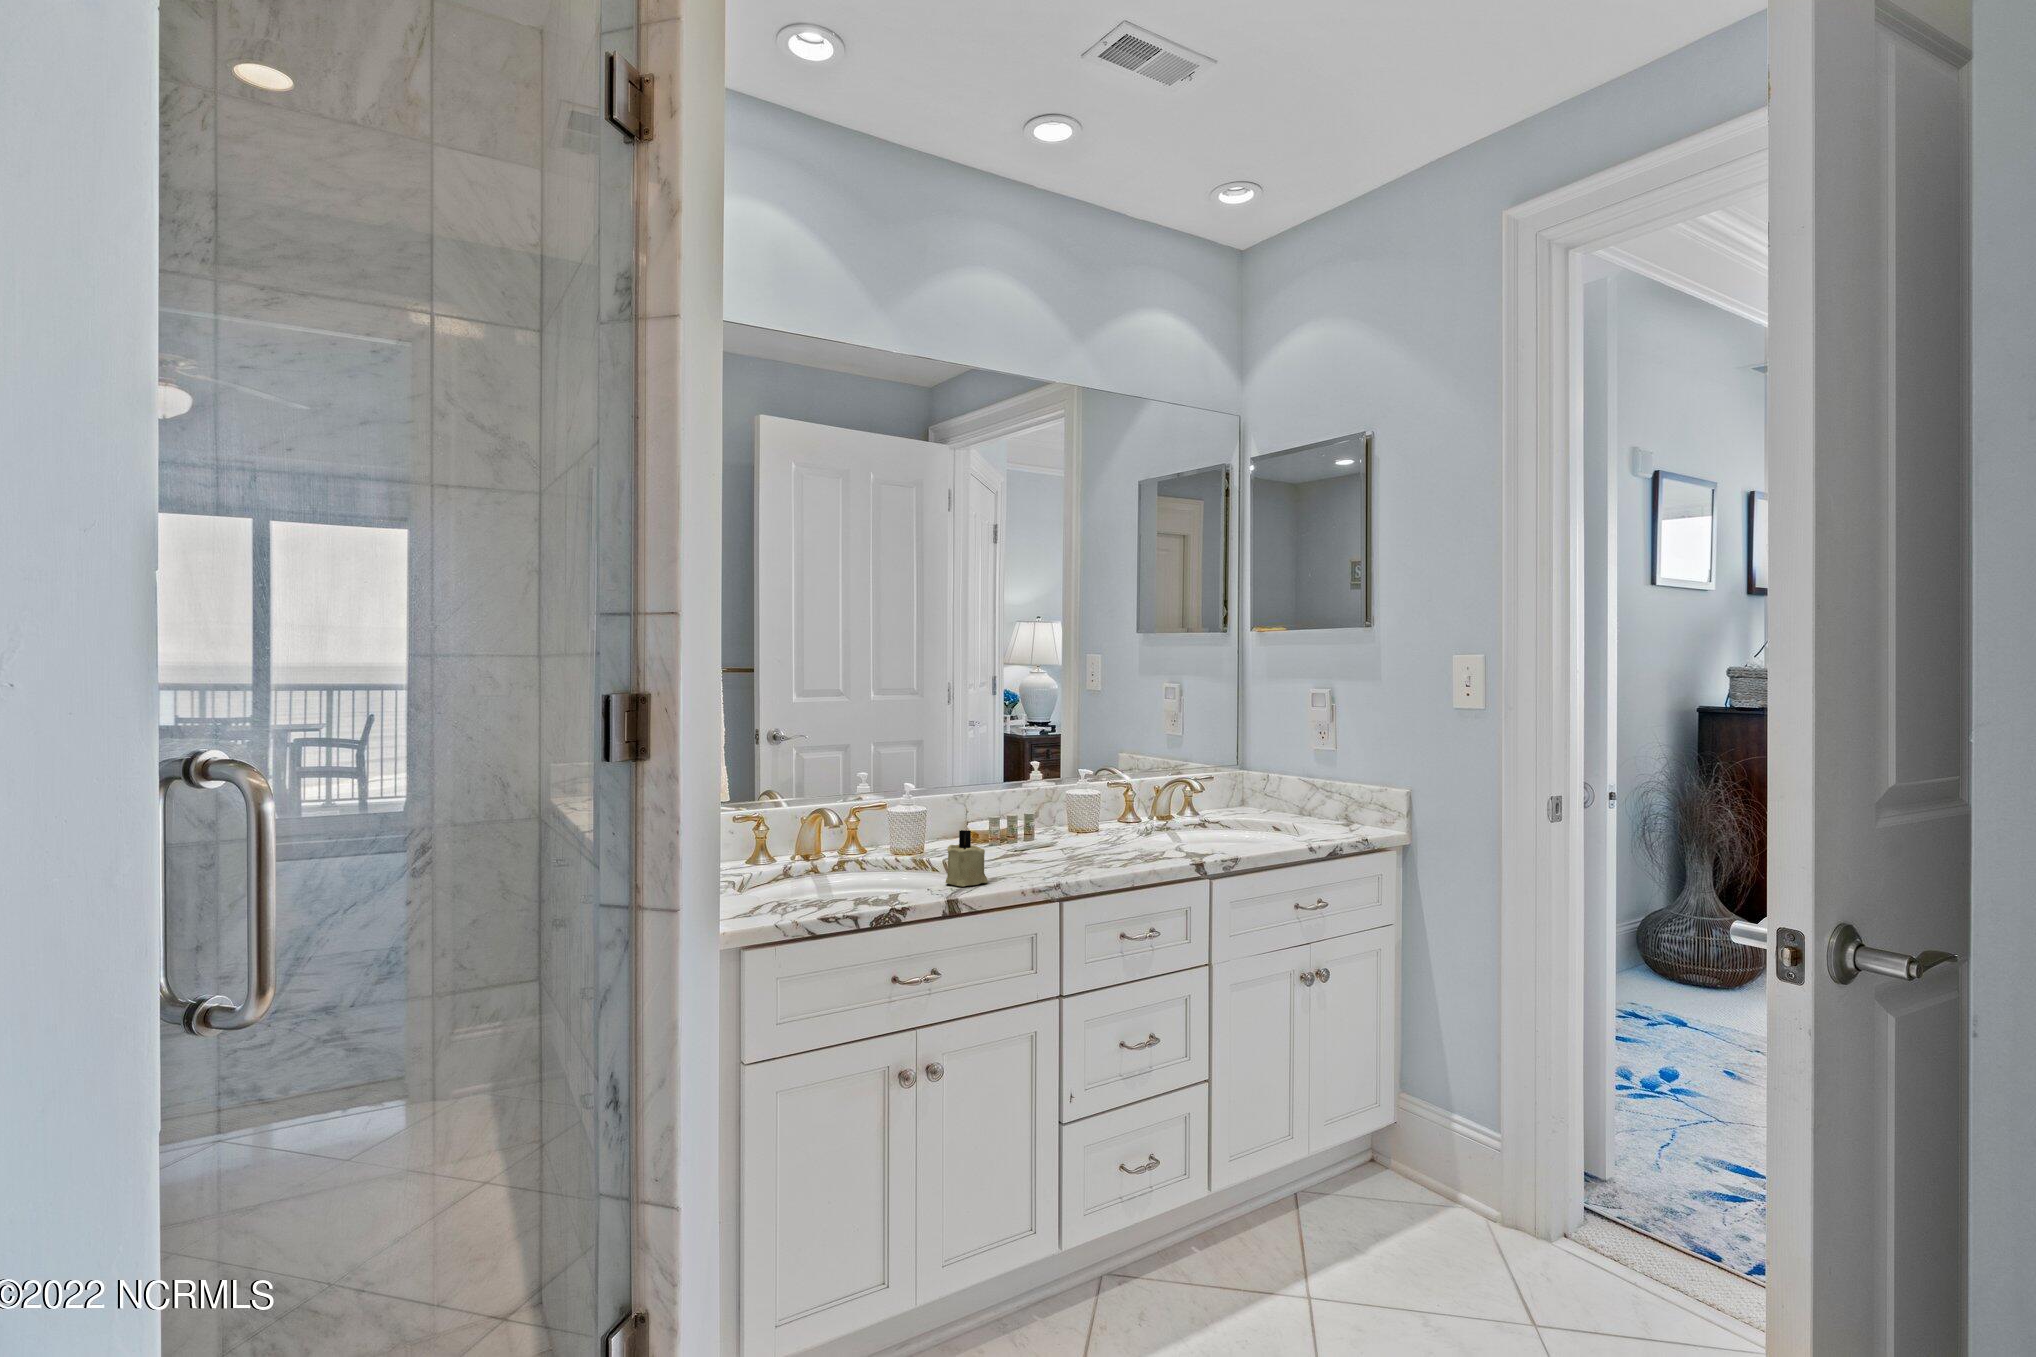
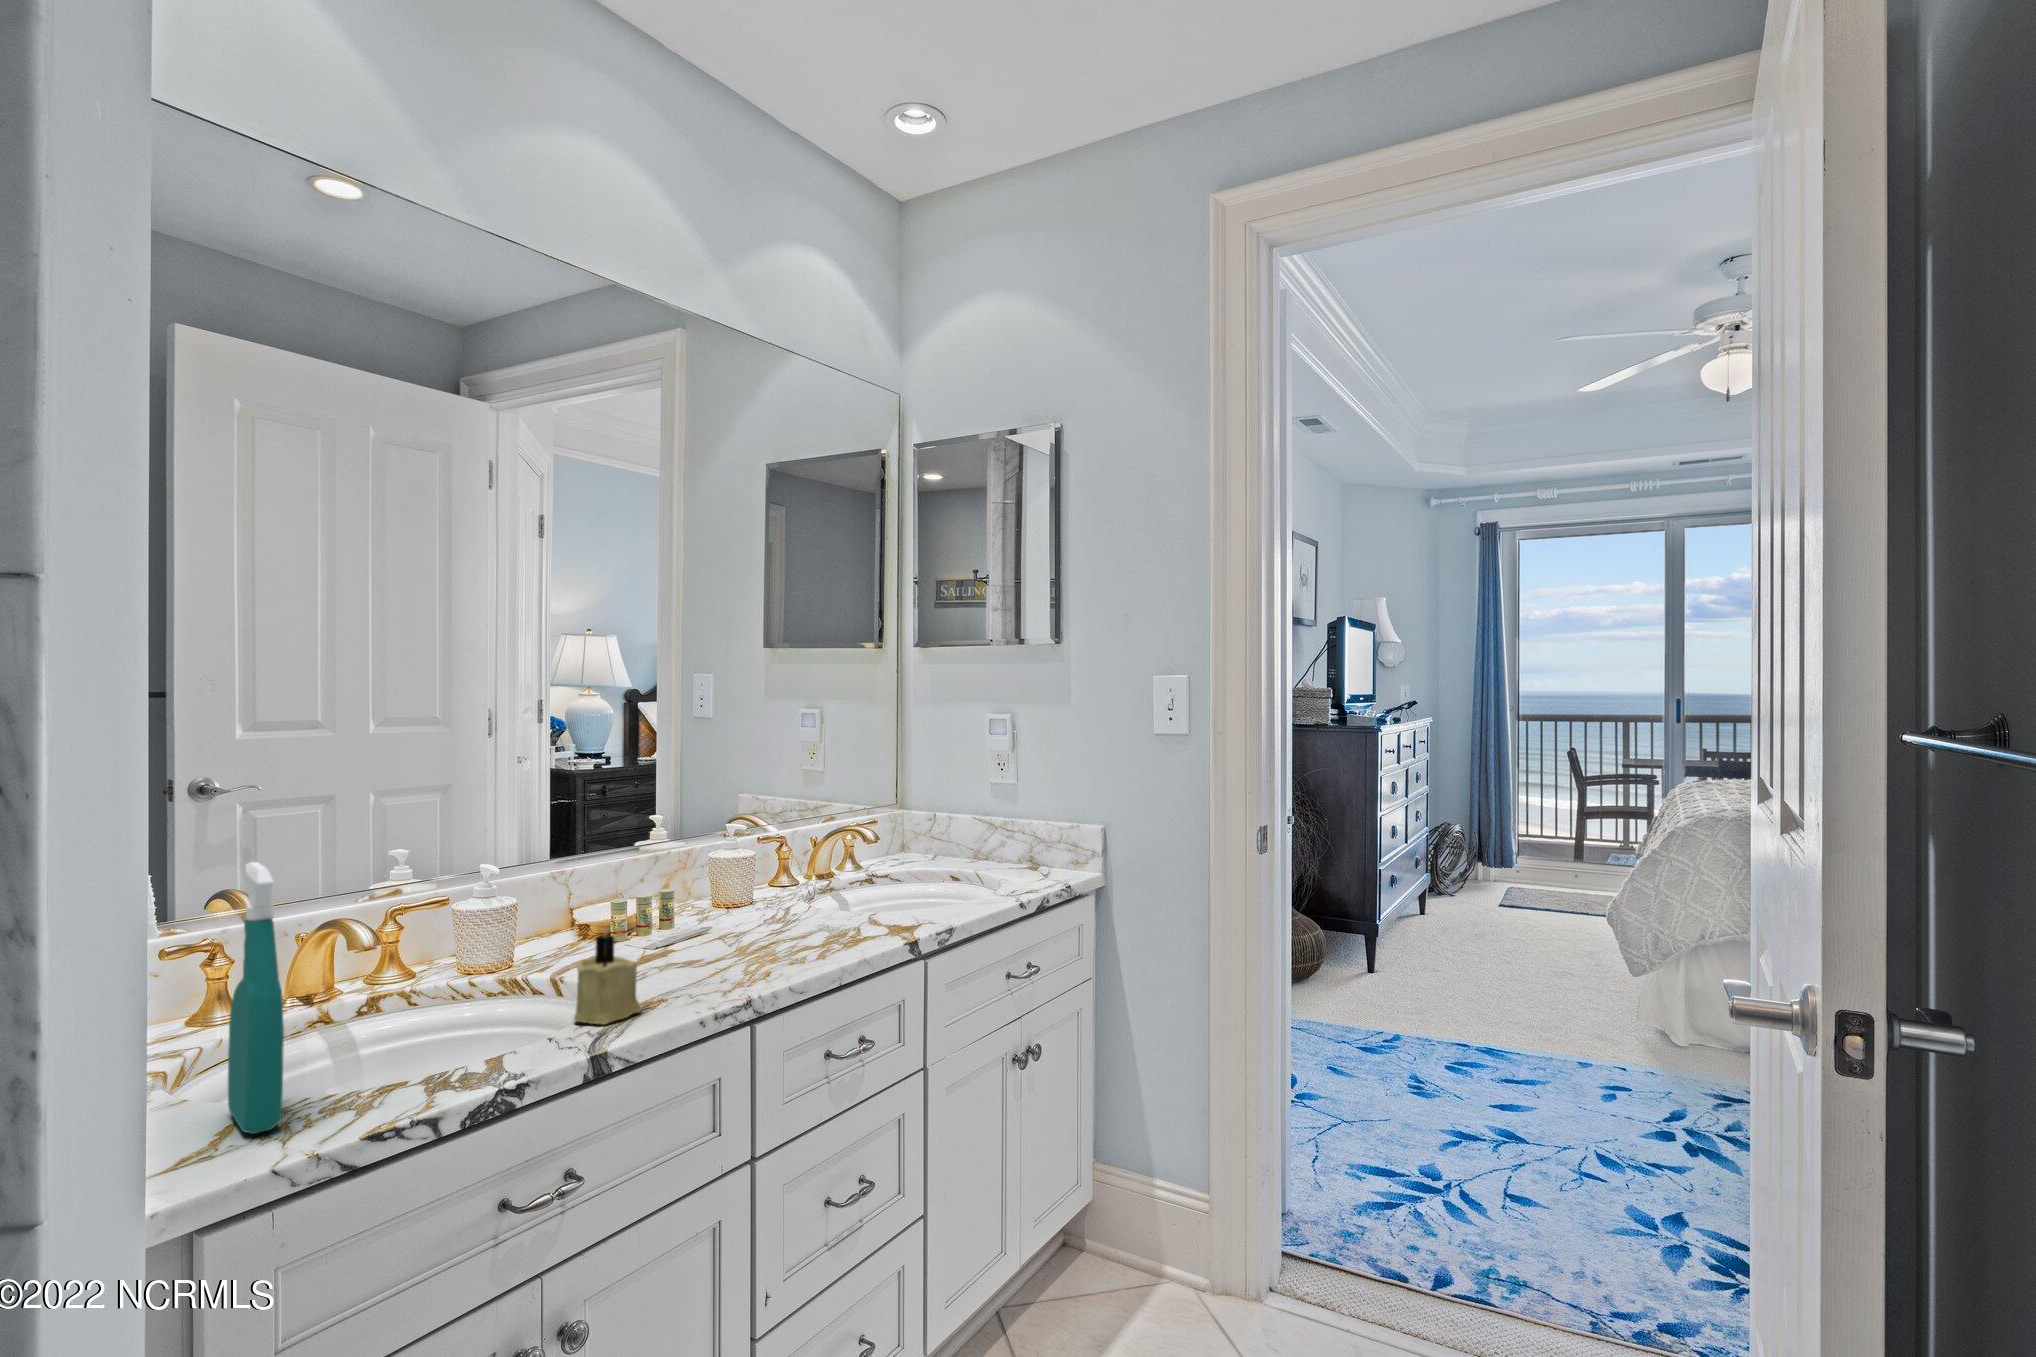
spray bottle: none [760,763,783,911] -> present [228,862,284,1134]

